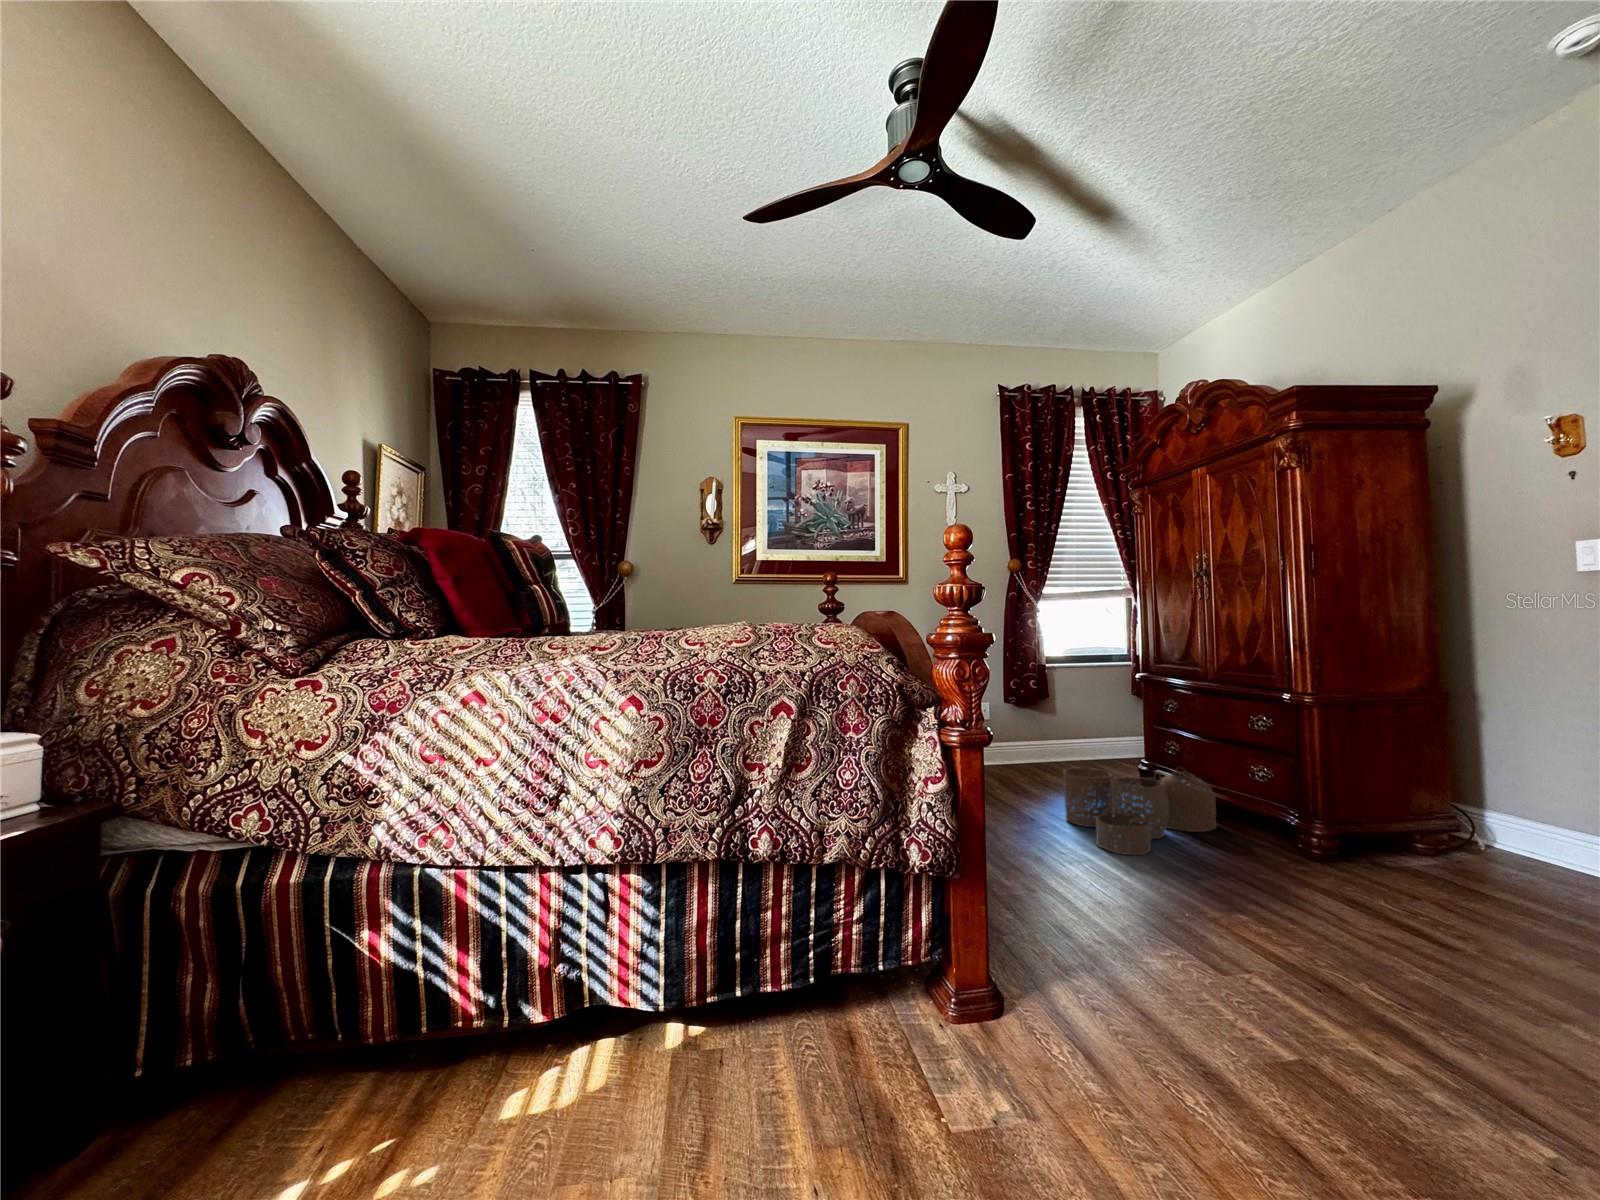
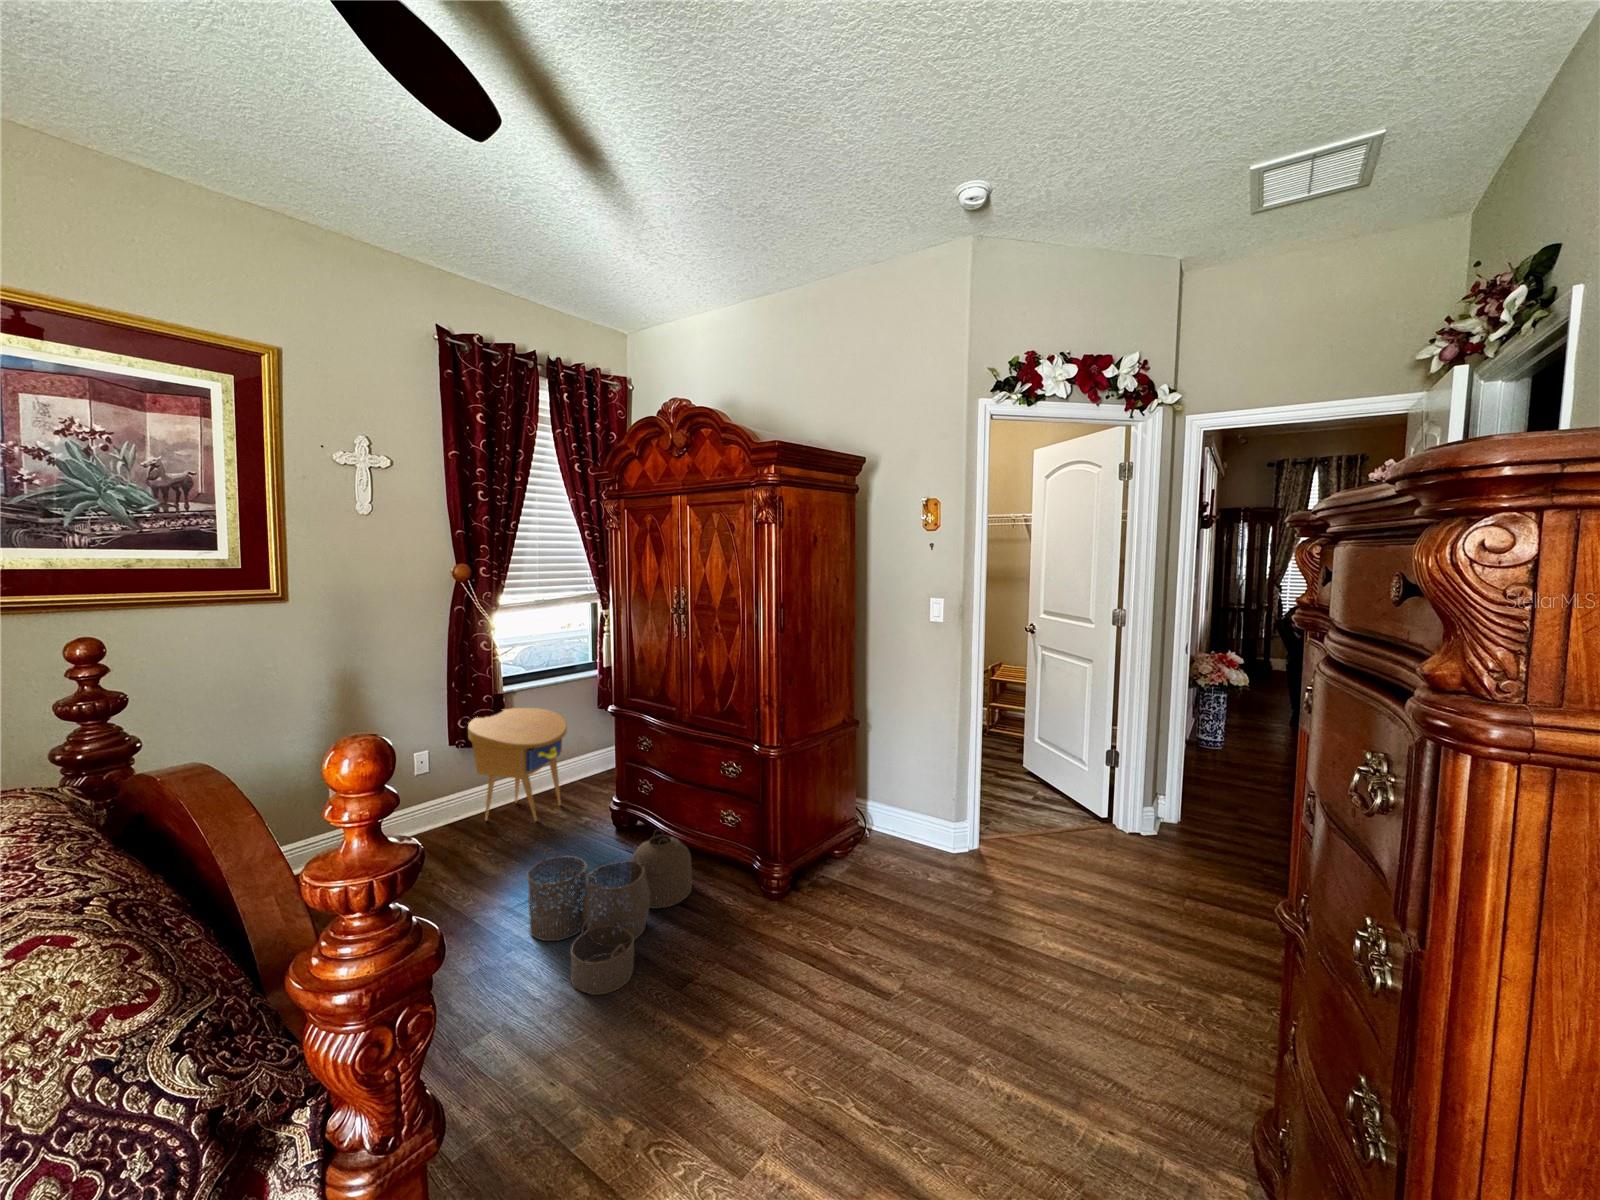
side table: none [1019,682,1100,775] -> present [468,708,567,821]

